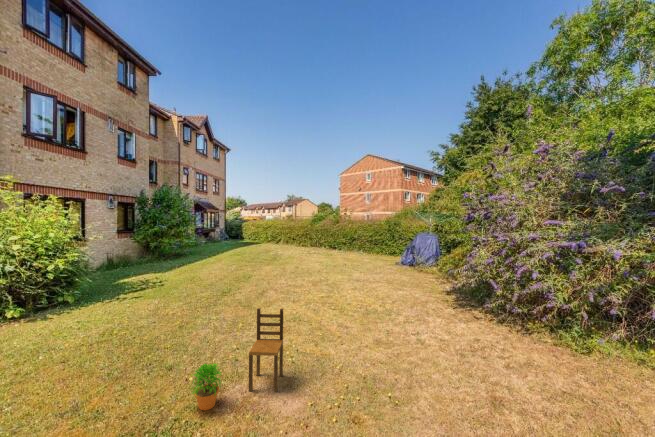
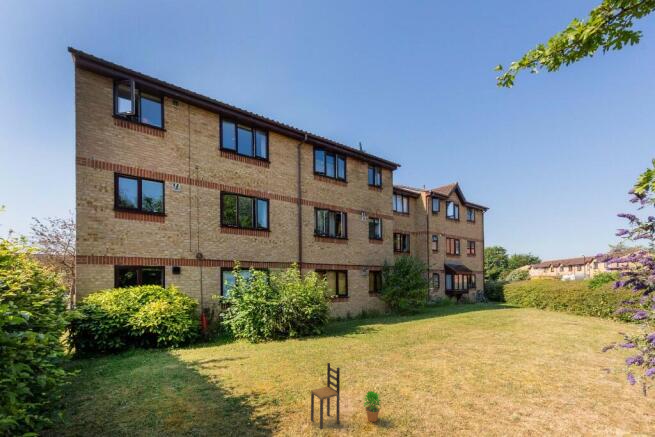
potted plant: present [192,363,221,410] -> present [364,391,381,422]

